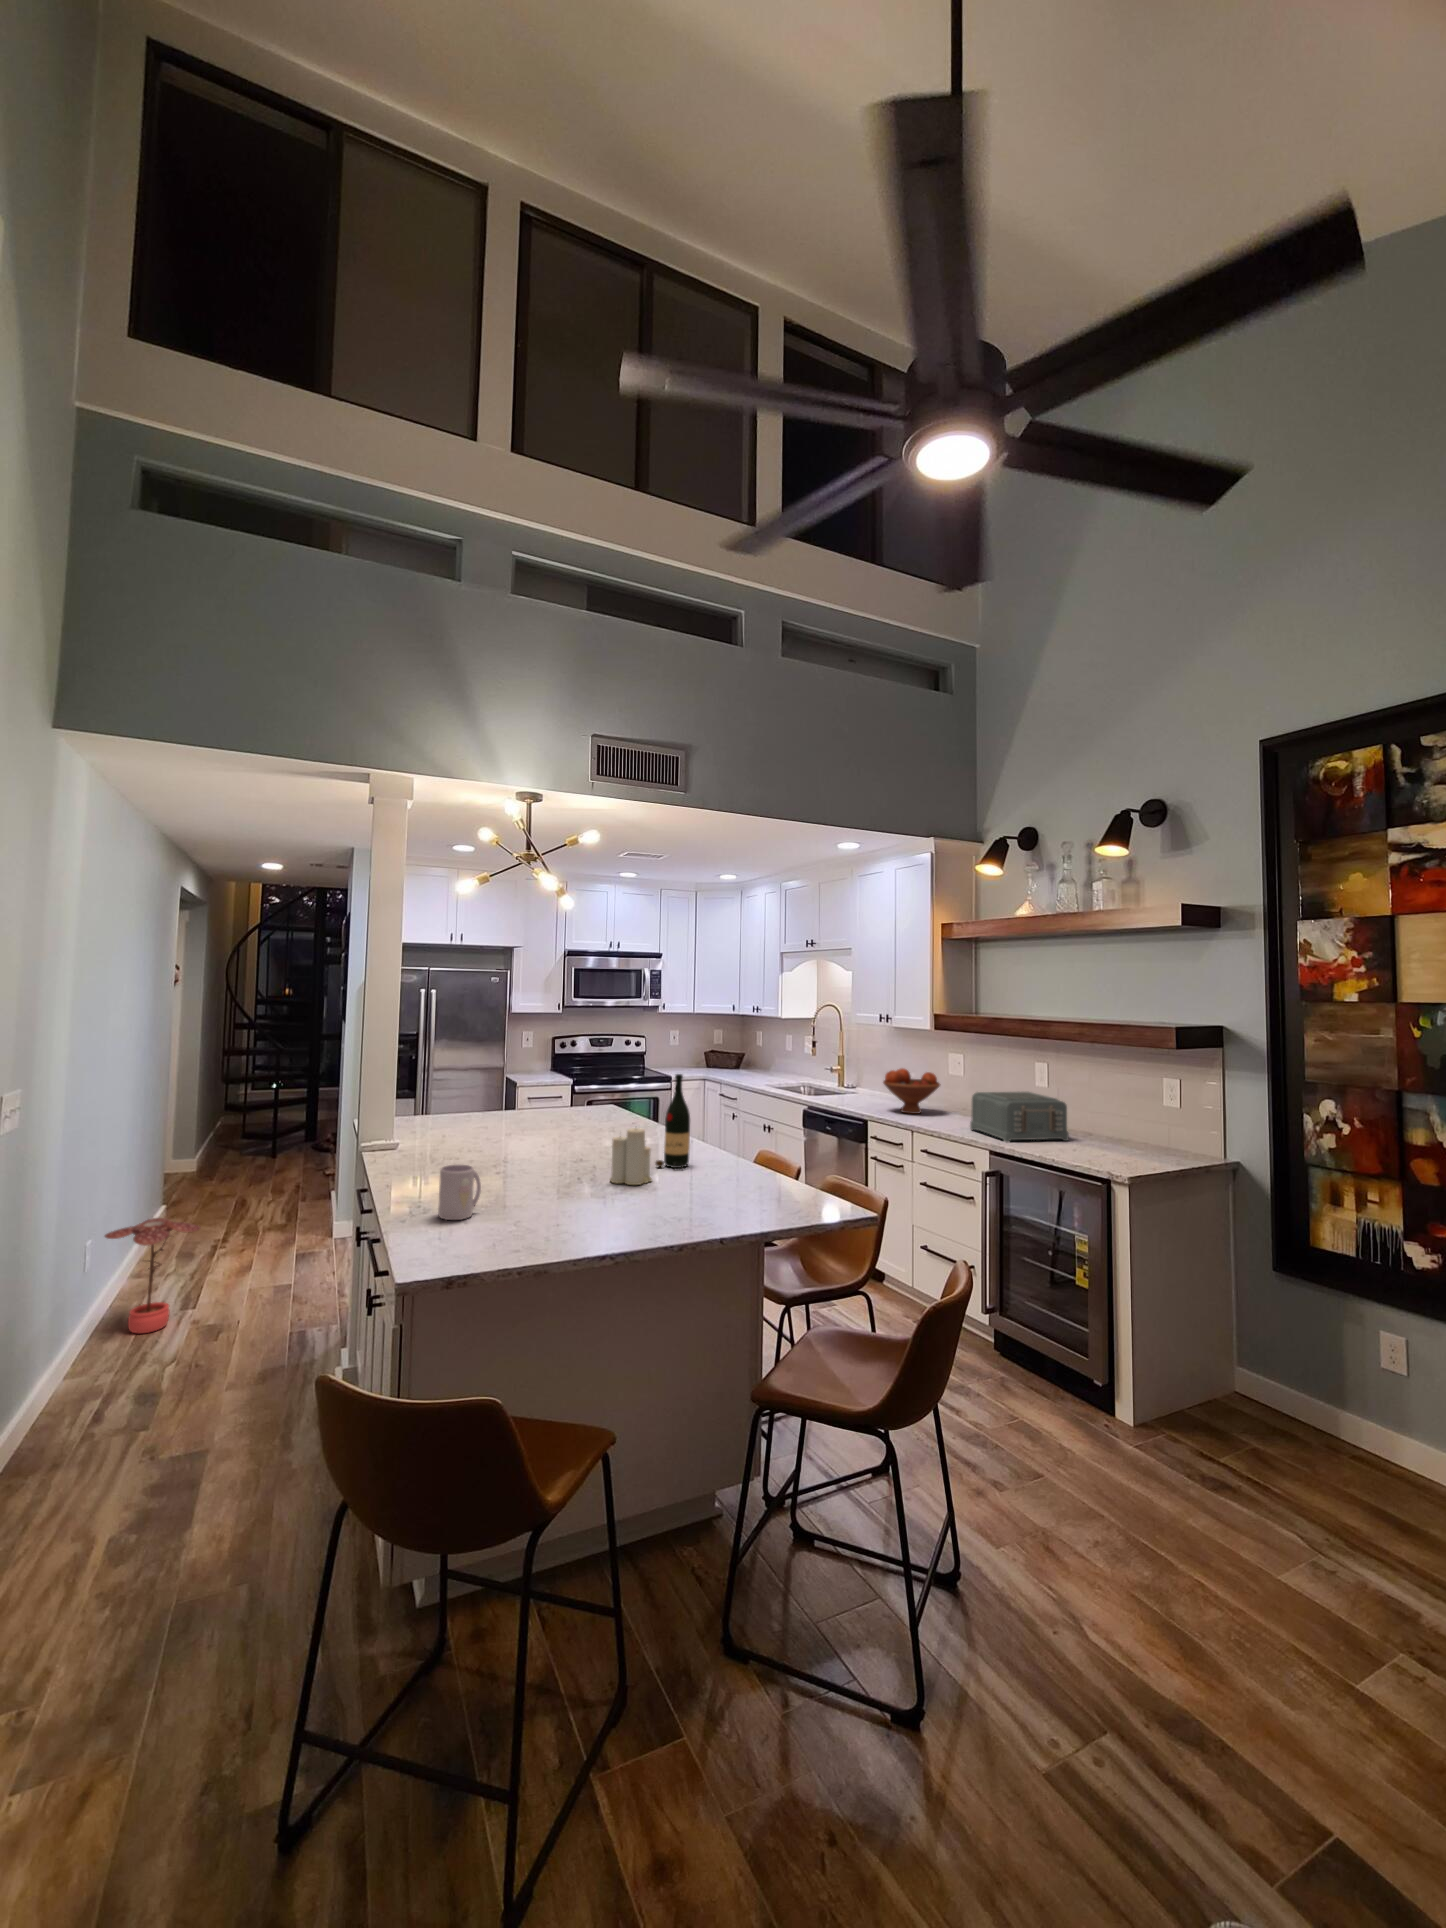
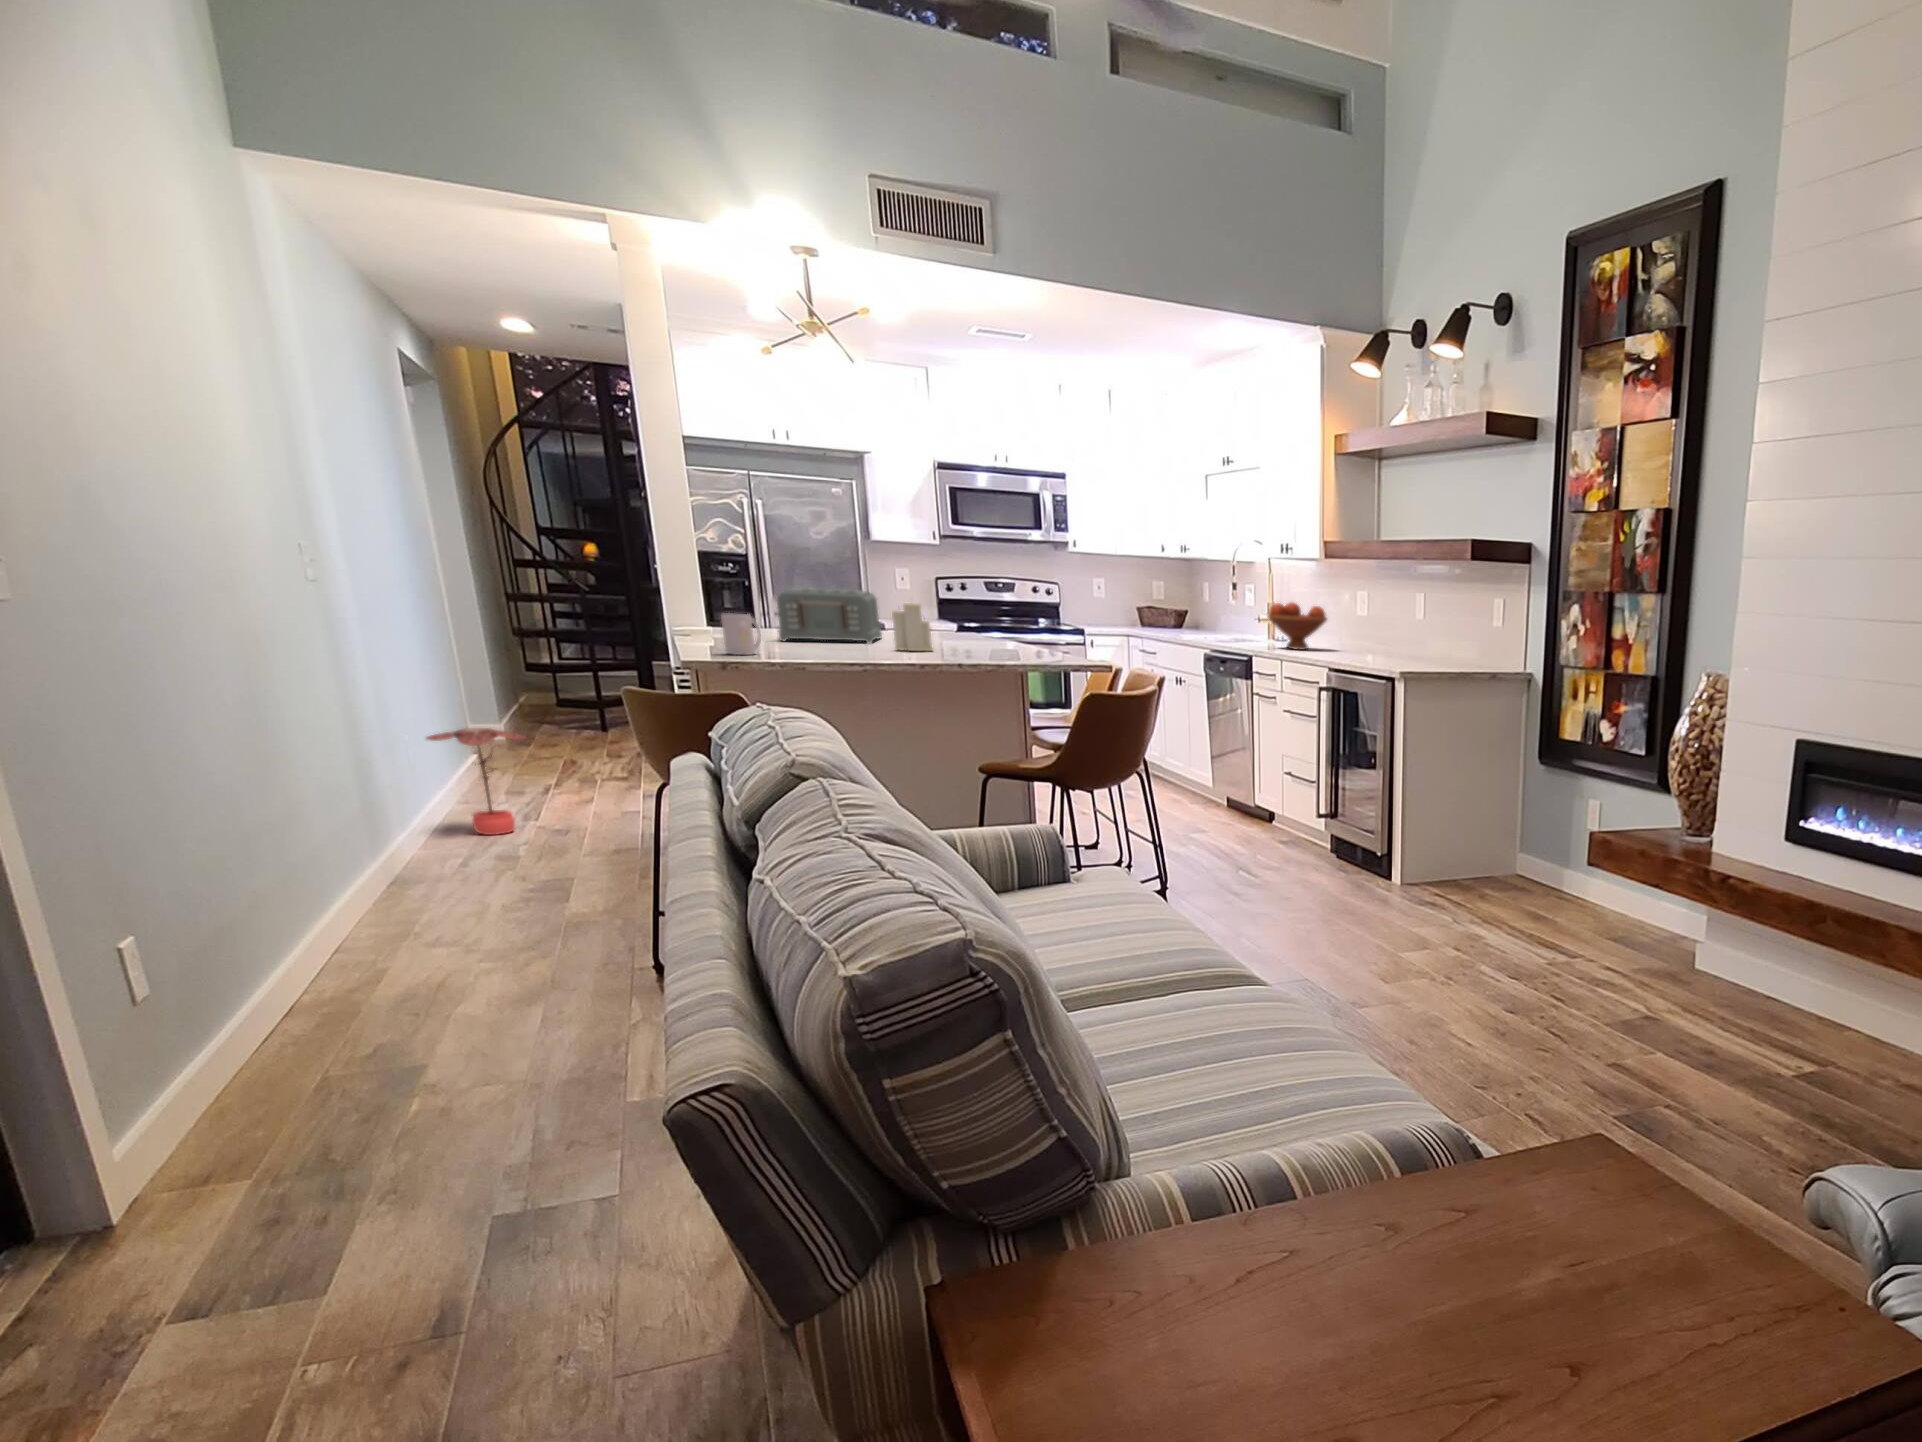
wine bottle: present [656,1074,690,1169] -> none [948,562,981,649]
toaster: present [970,1092,1069,1143] -> present [777,588,882,644]

